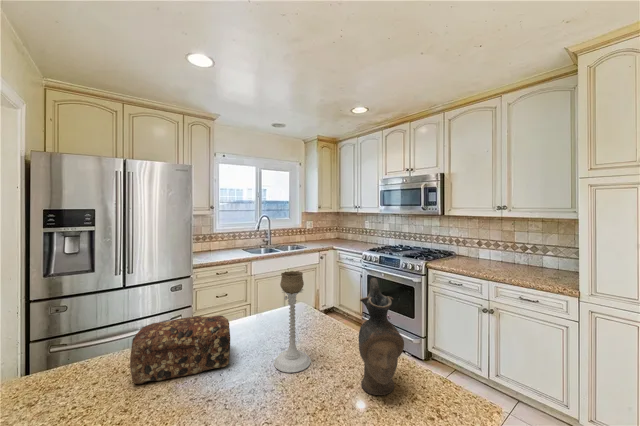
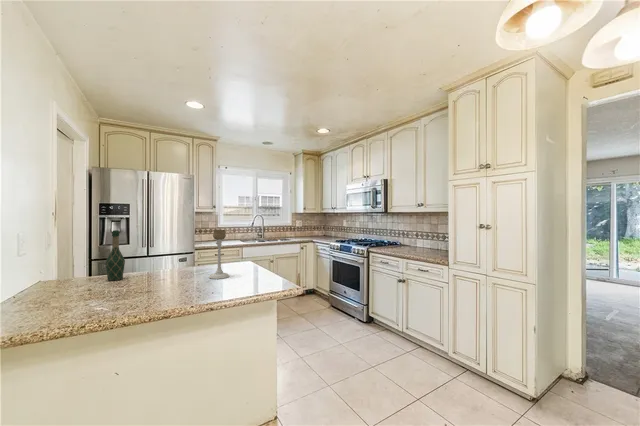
ceramic pitcher: present [359,278,404,395] -> none [240,231,261,284]
wine bottle: none [54,284,99,398] -> present [106,230,125,281]
bread loaf: present [130,316,230,384] -> none [138,253,191,279]

